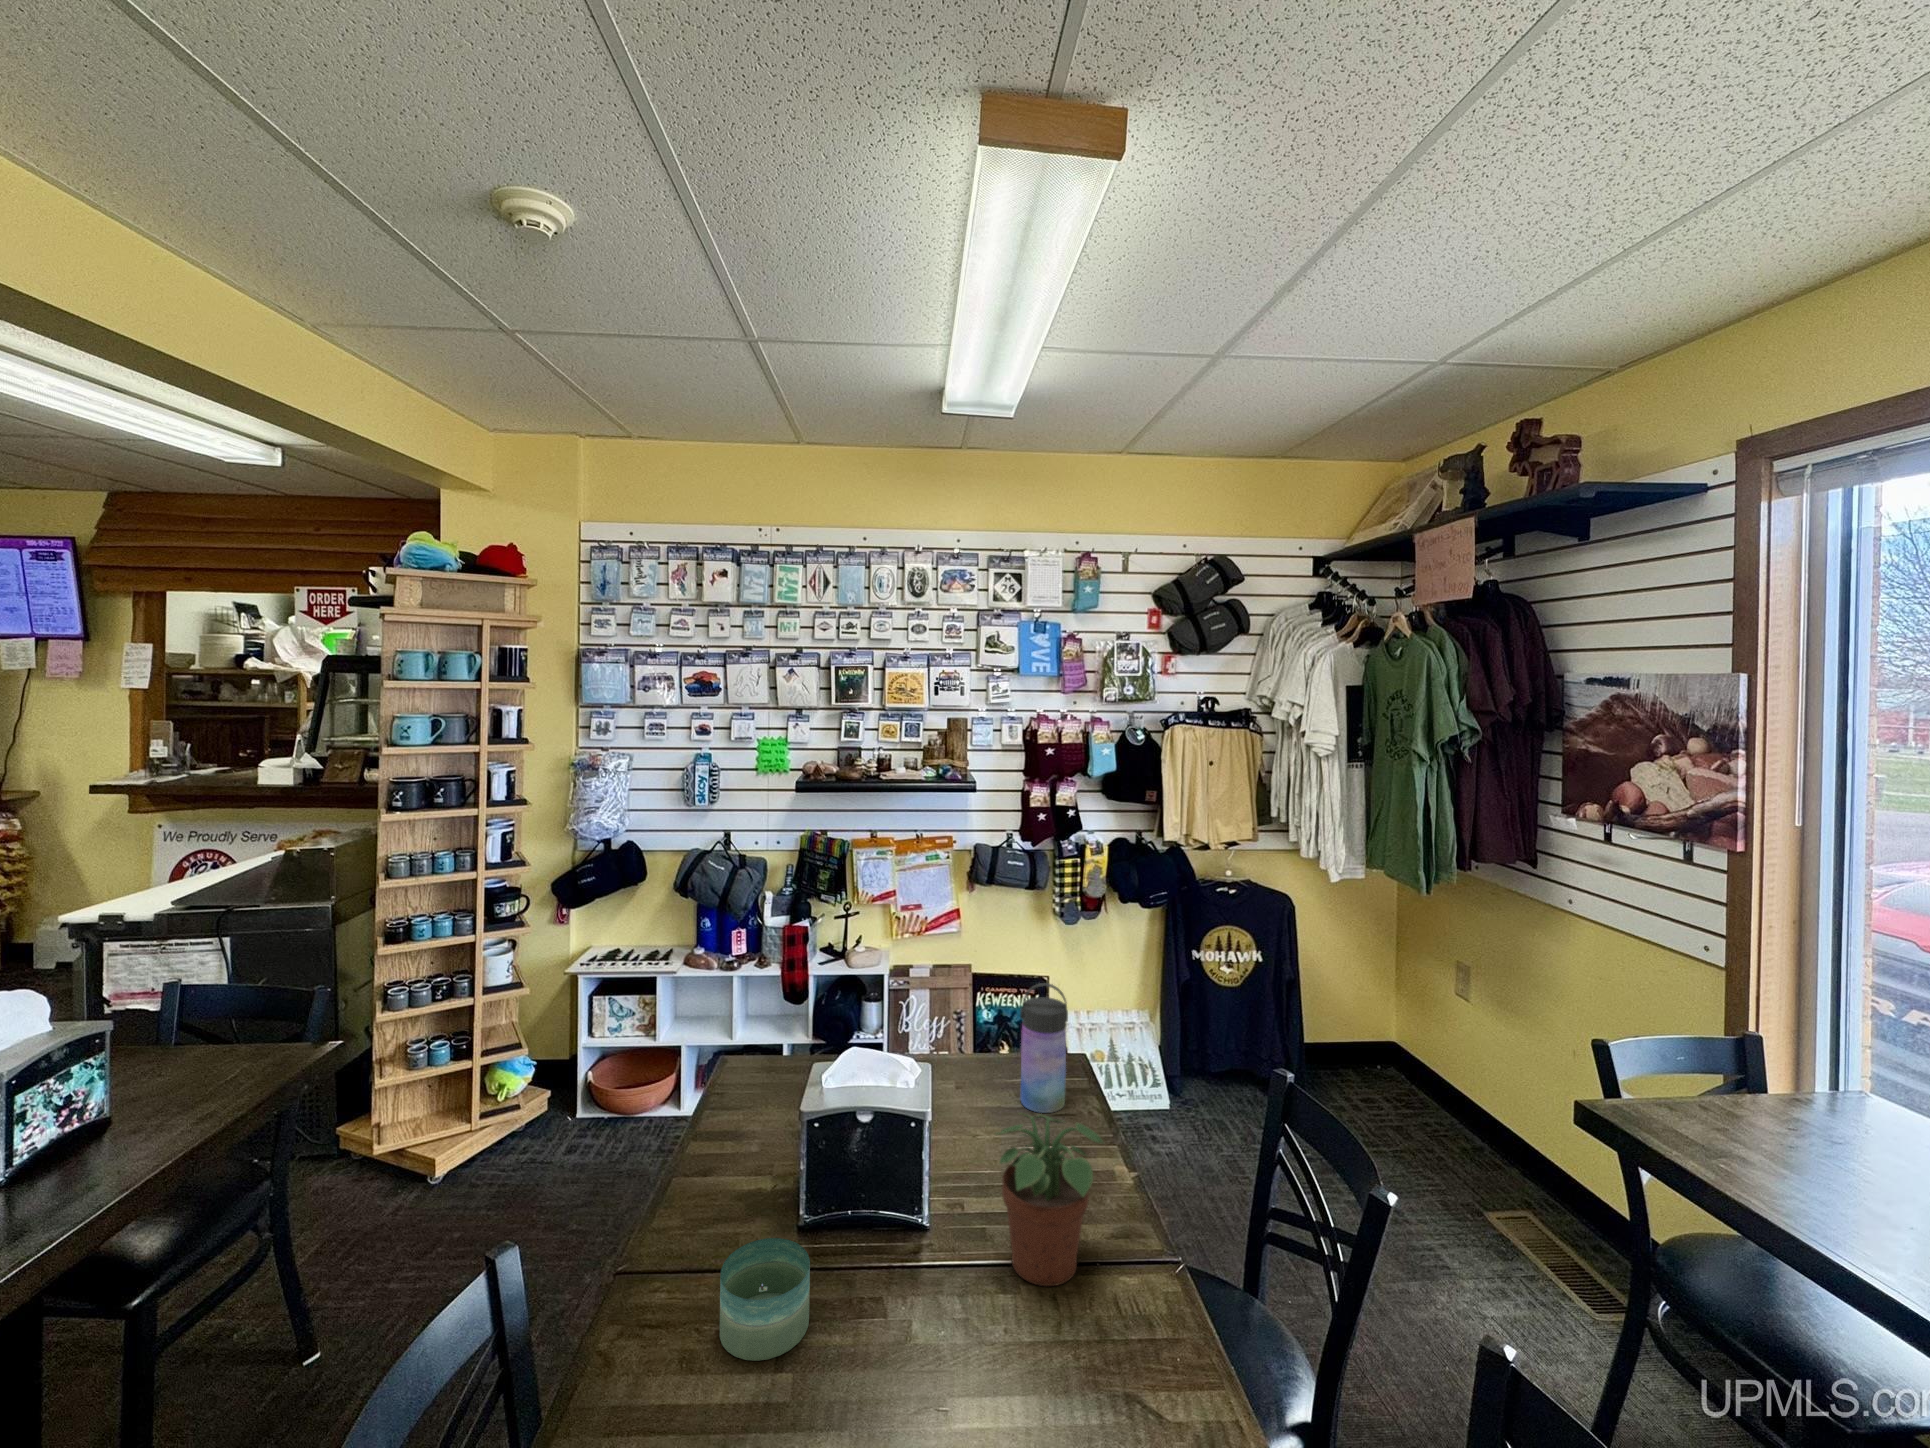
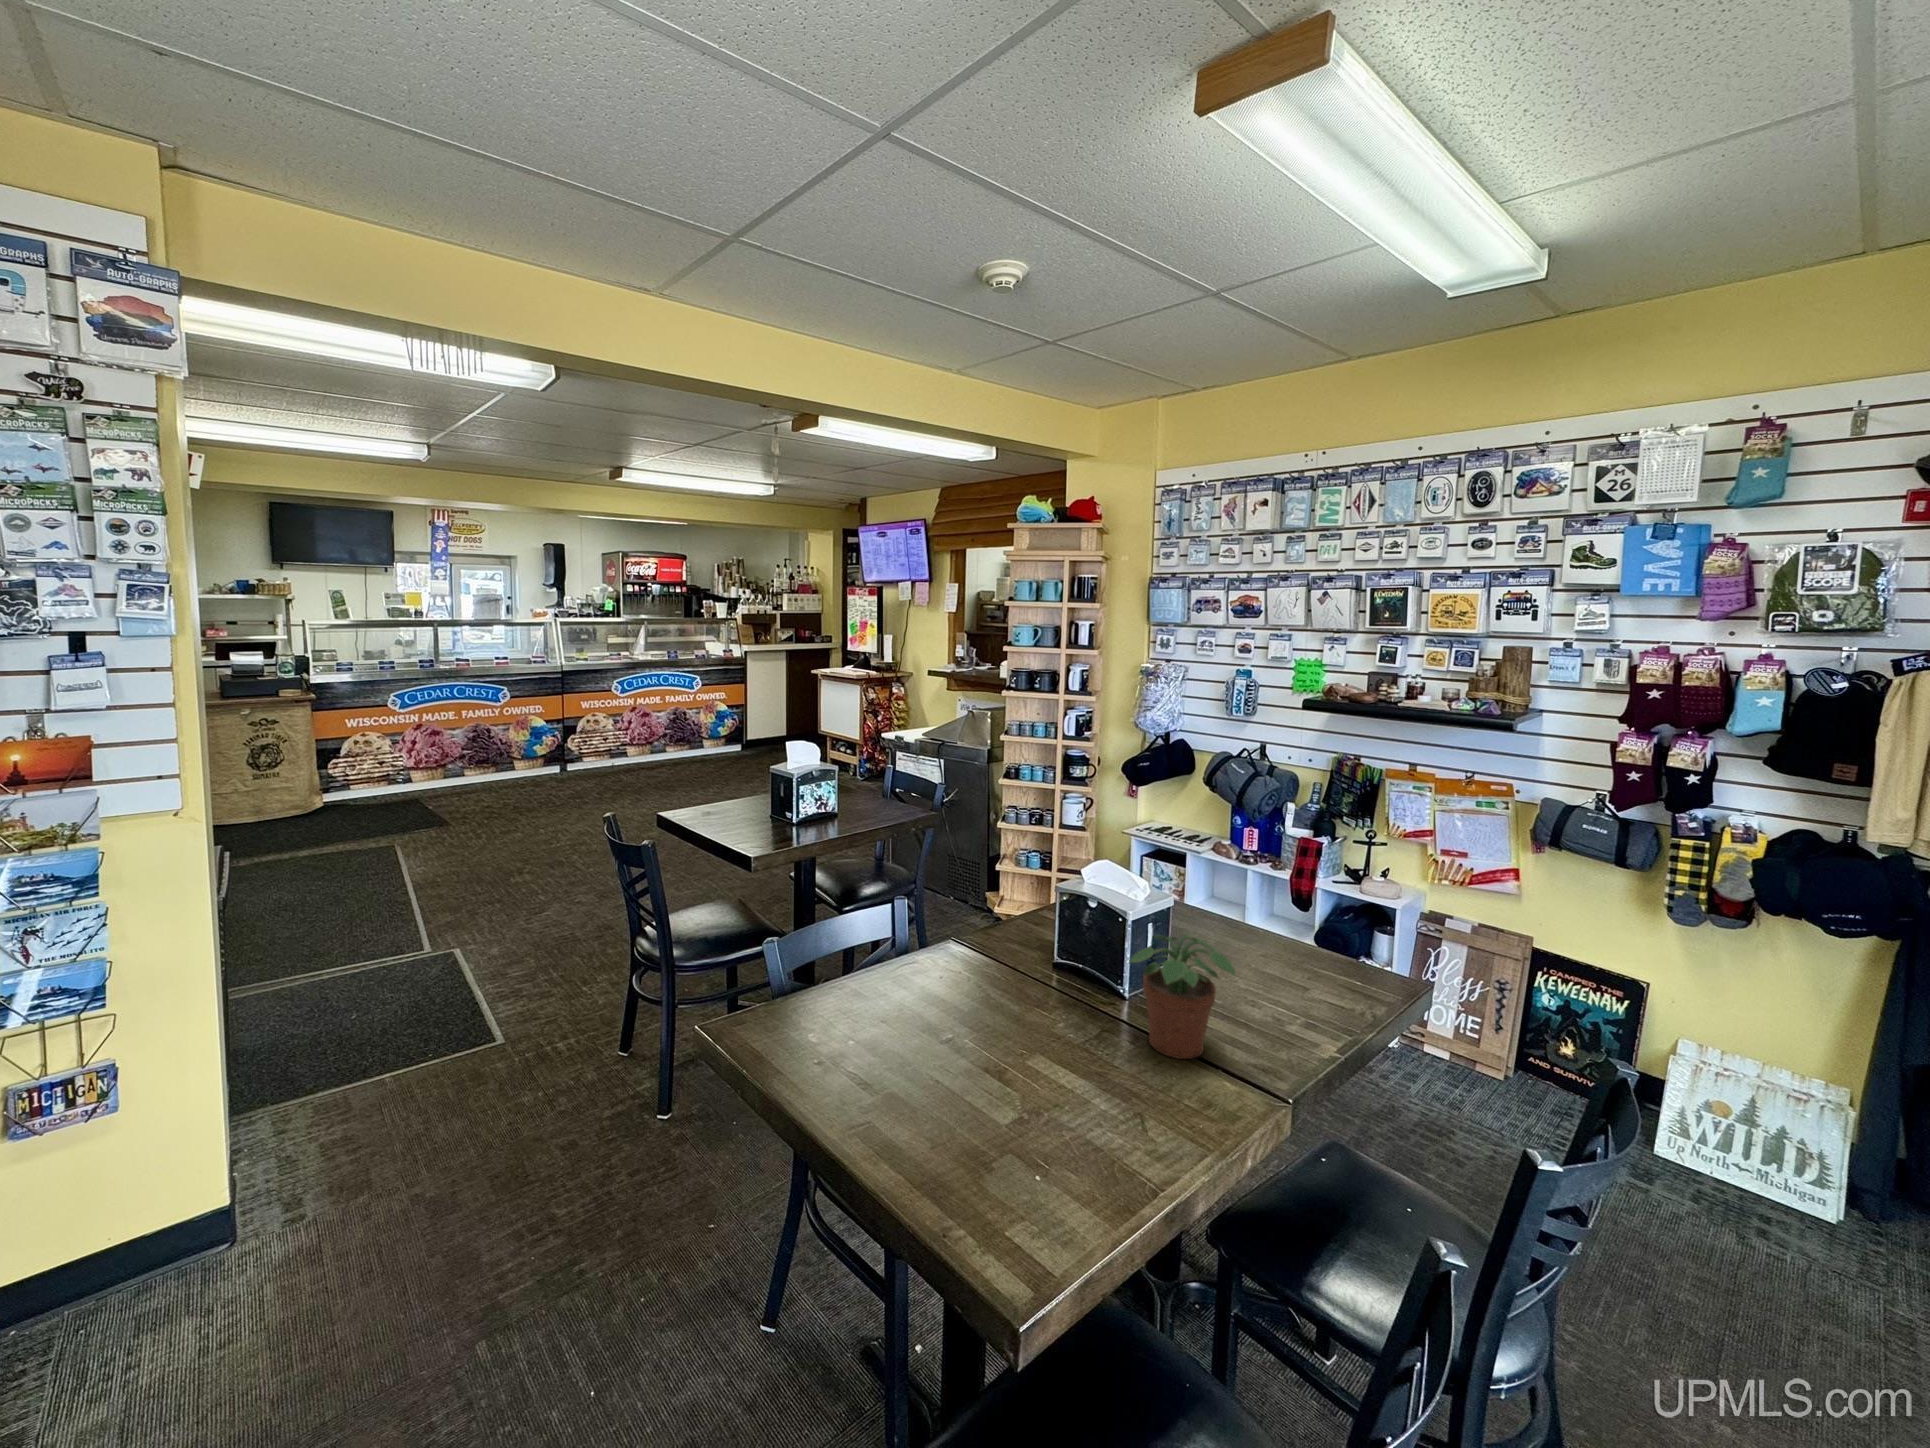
water bottle: present [1020,983,1068,1113] -> none [1304,879,1358,999]
candle: present [720,1238,810,1361] -> none [960,938,1015,997]

